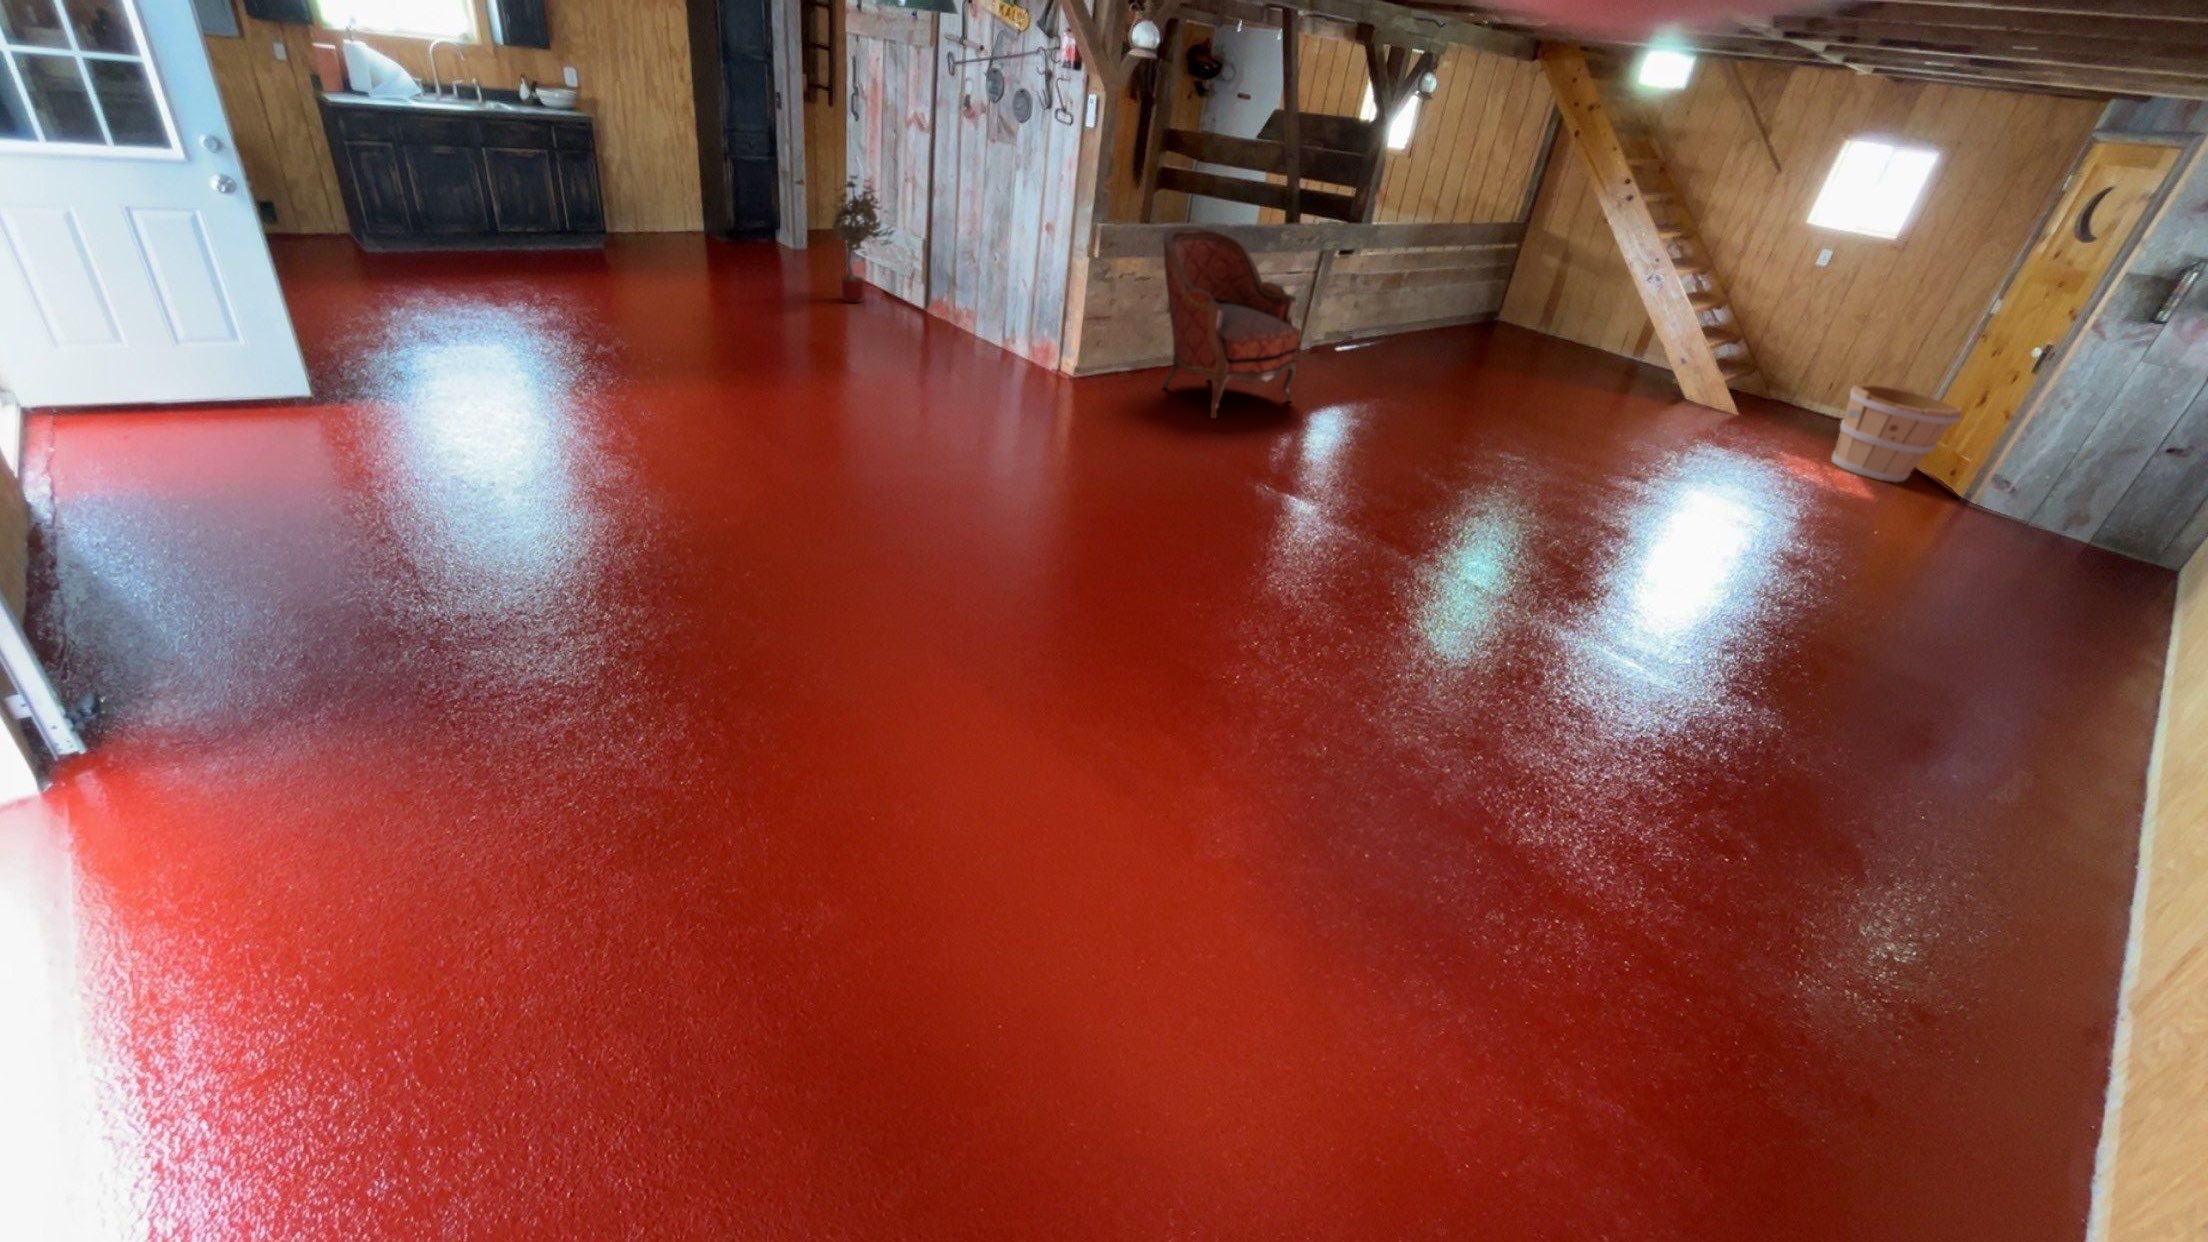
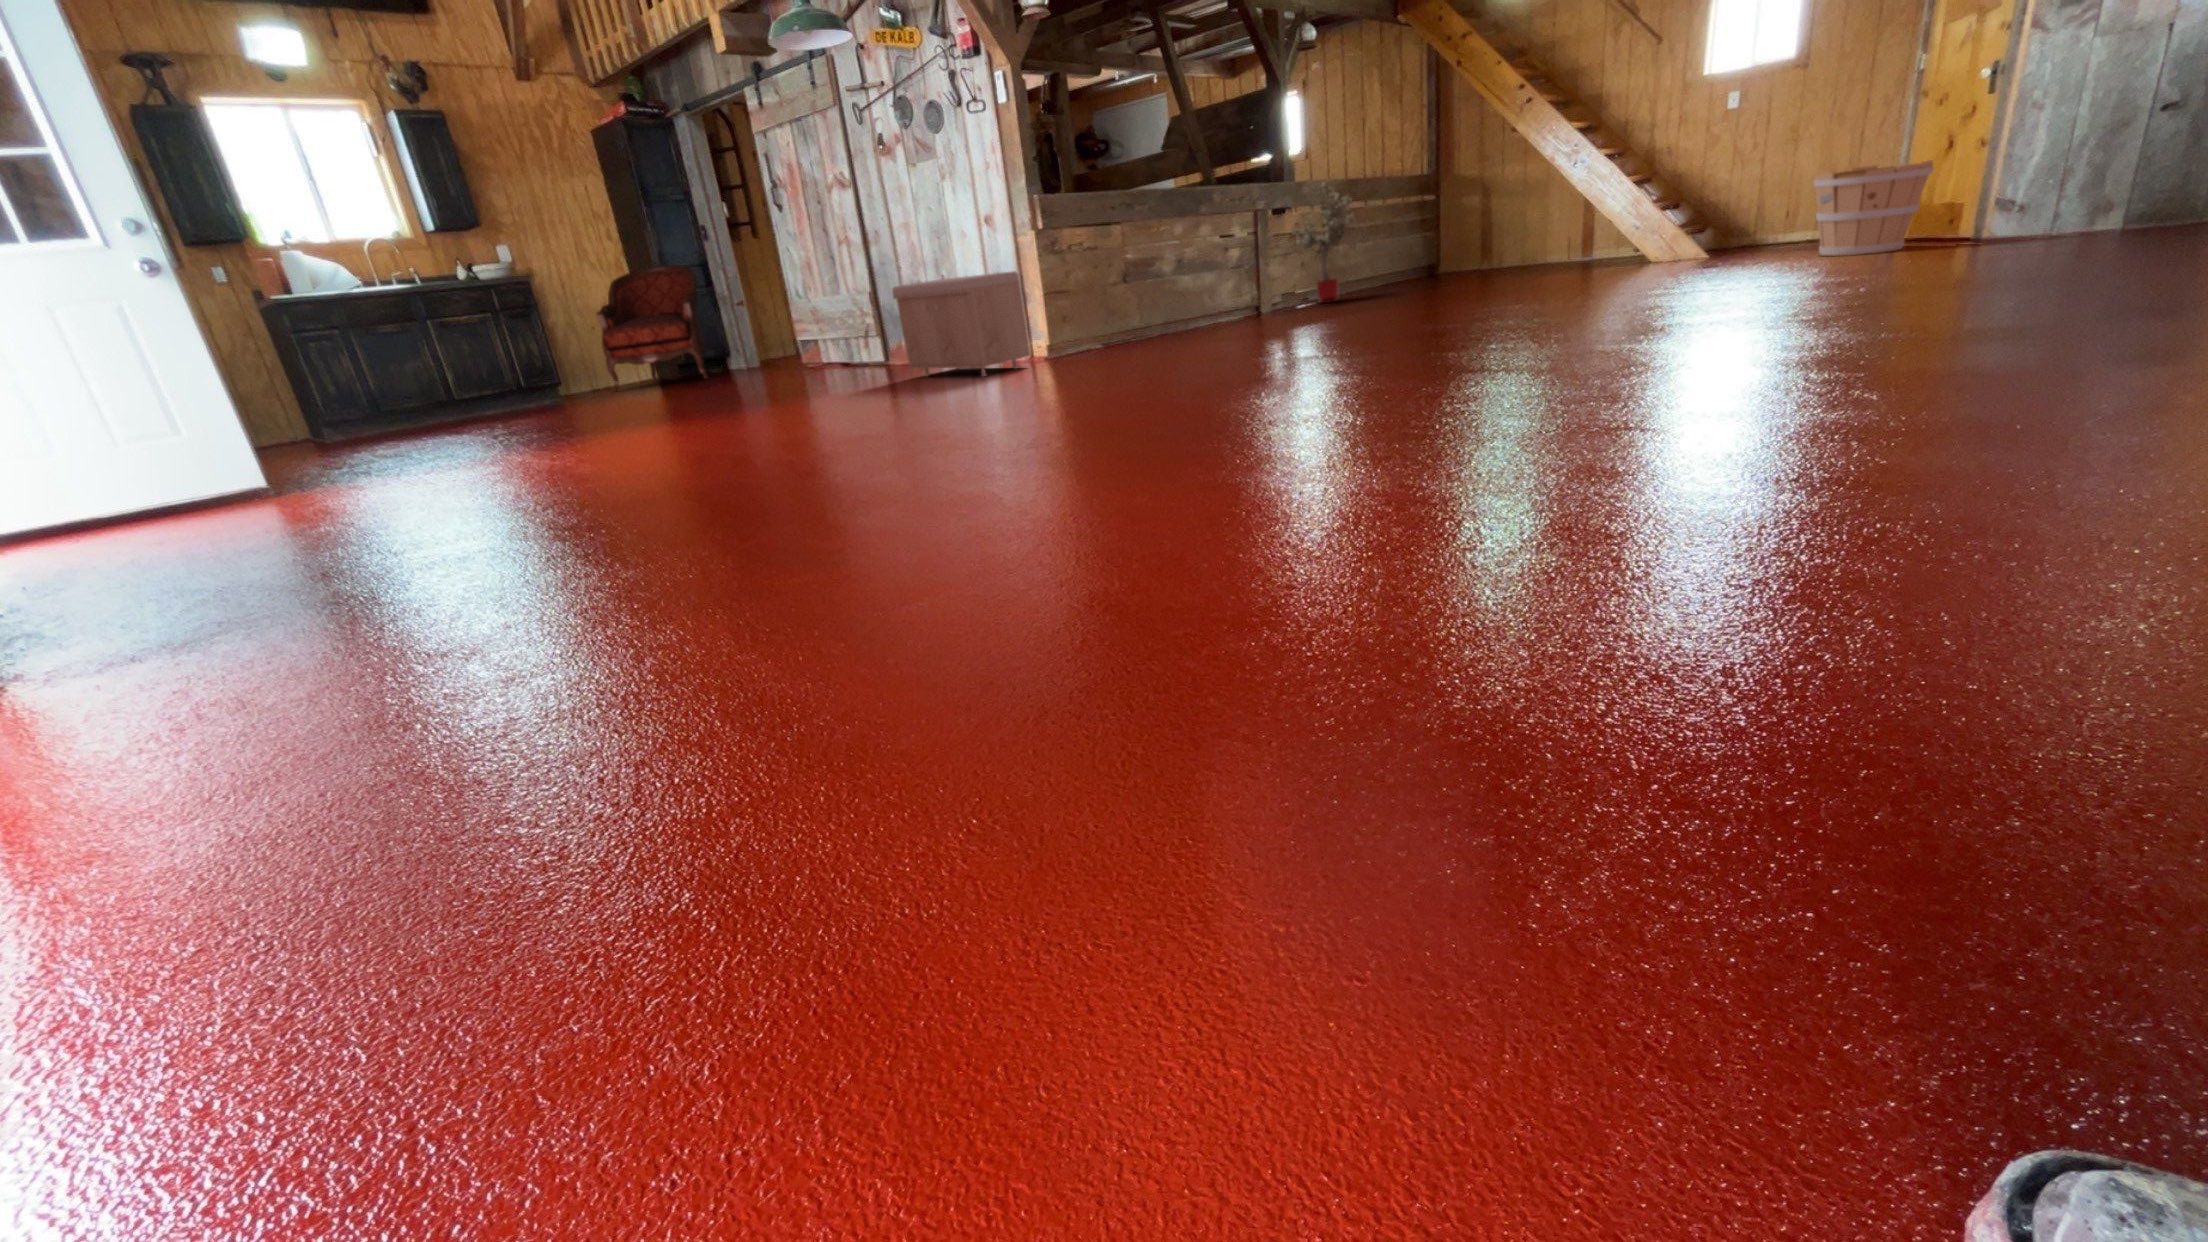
potted tree: present [831,176,894,303] -> present [1291,181,1355,303]
armchair: present [1163,226,1301,419] -> present [597,265,708,392]
storage bench: none [941,263,1066,383] -> present [892,271,1031,376]

